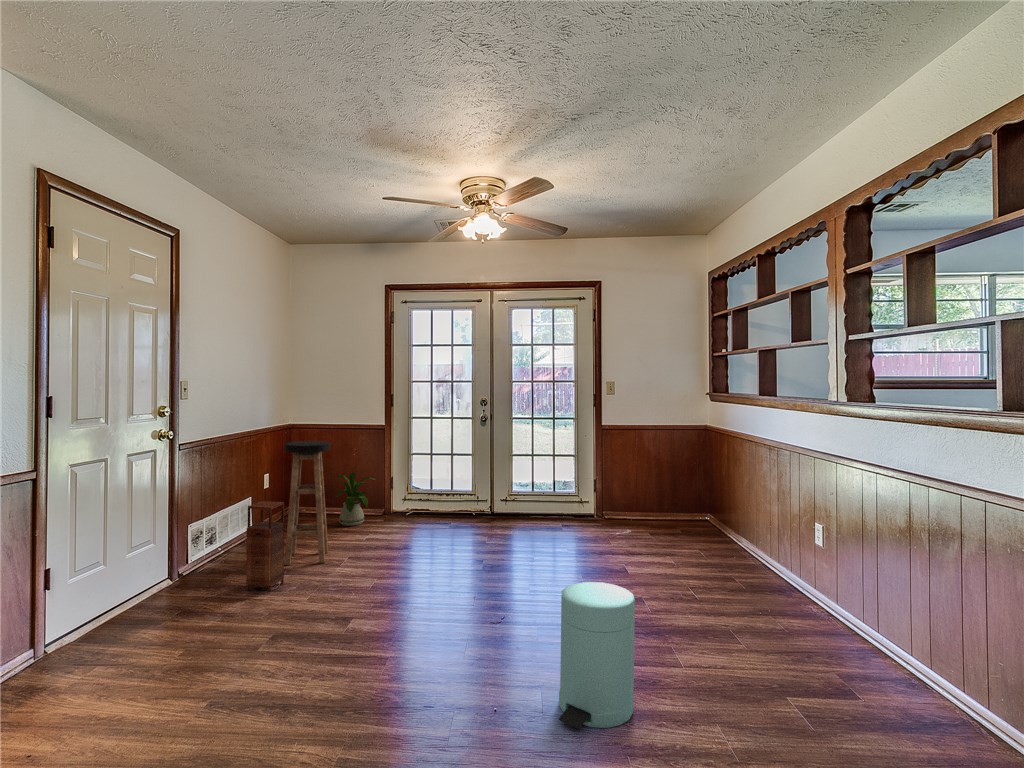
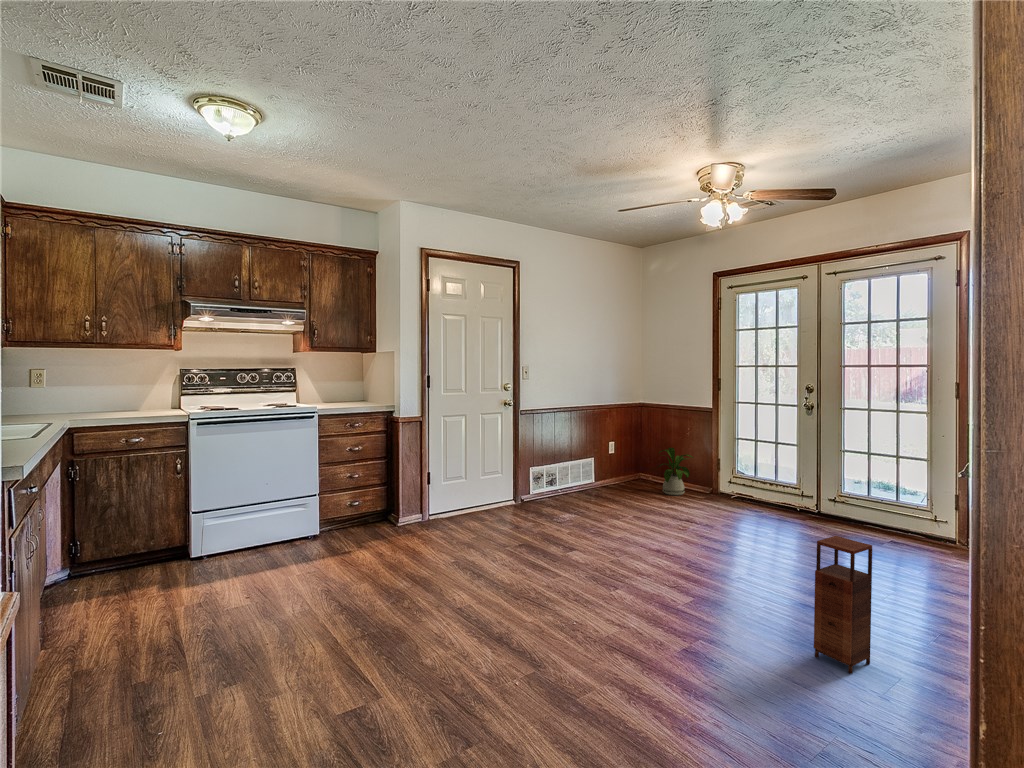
bar stool: present [284,441,330,565] -> none [585,415,626,514]
storage cabinet: present [246,501,284,592] -> present [814,536,872,674]
trash can: present [559,582,635,729] -> none [601,554,691,699]

